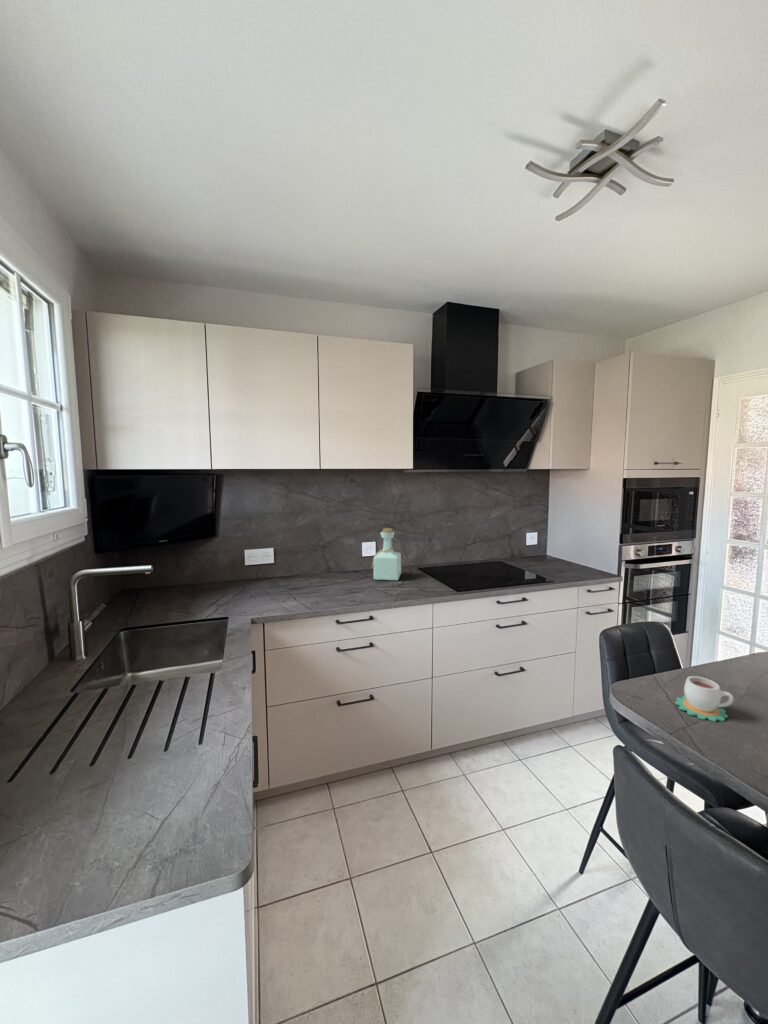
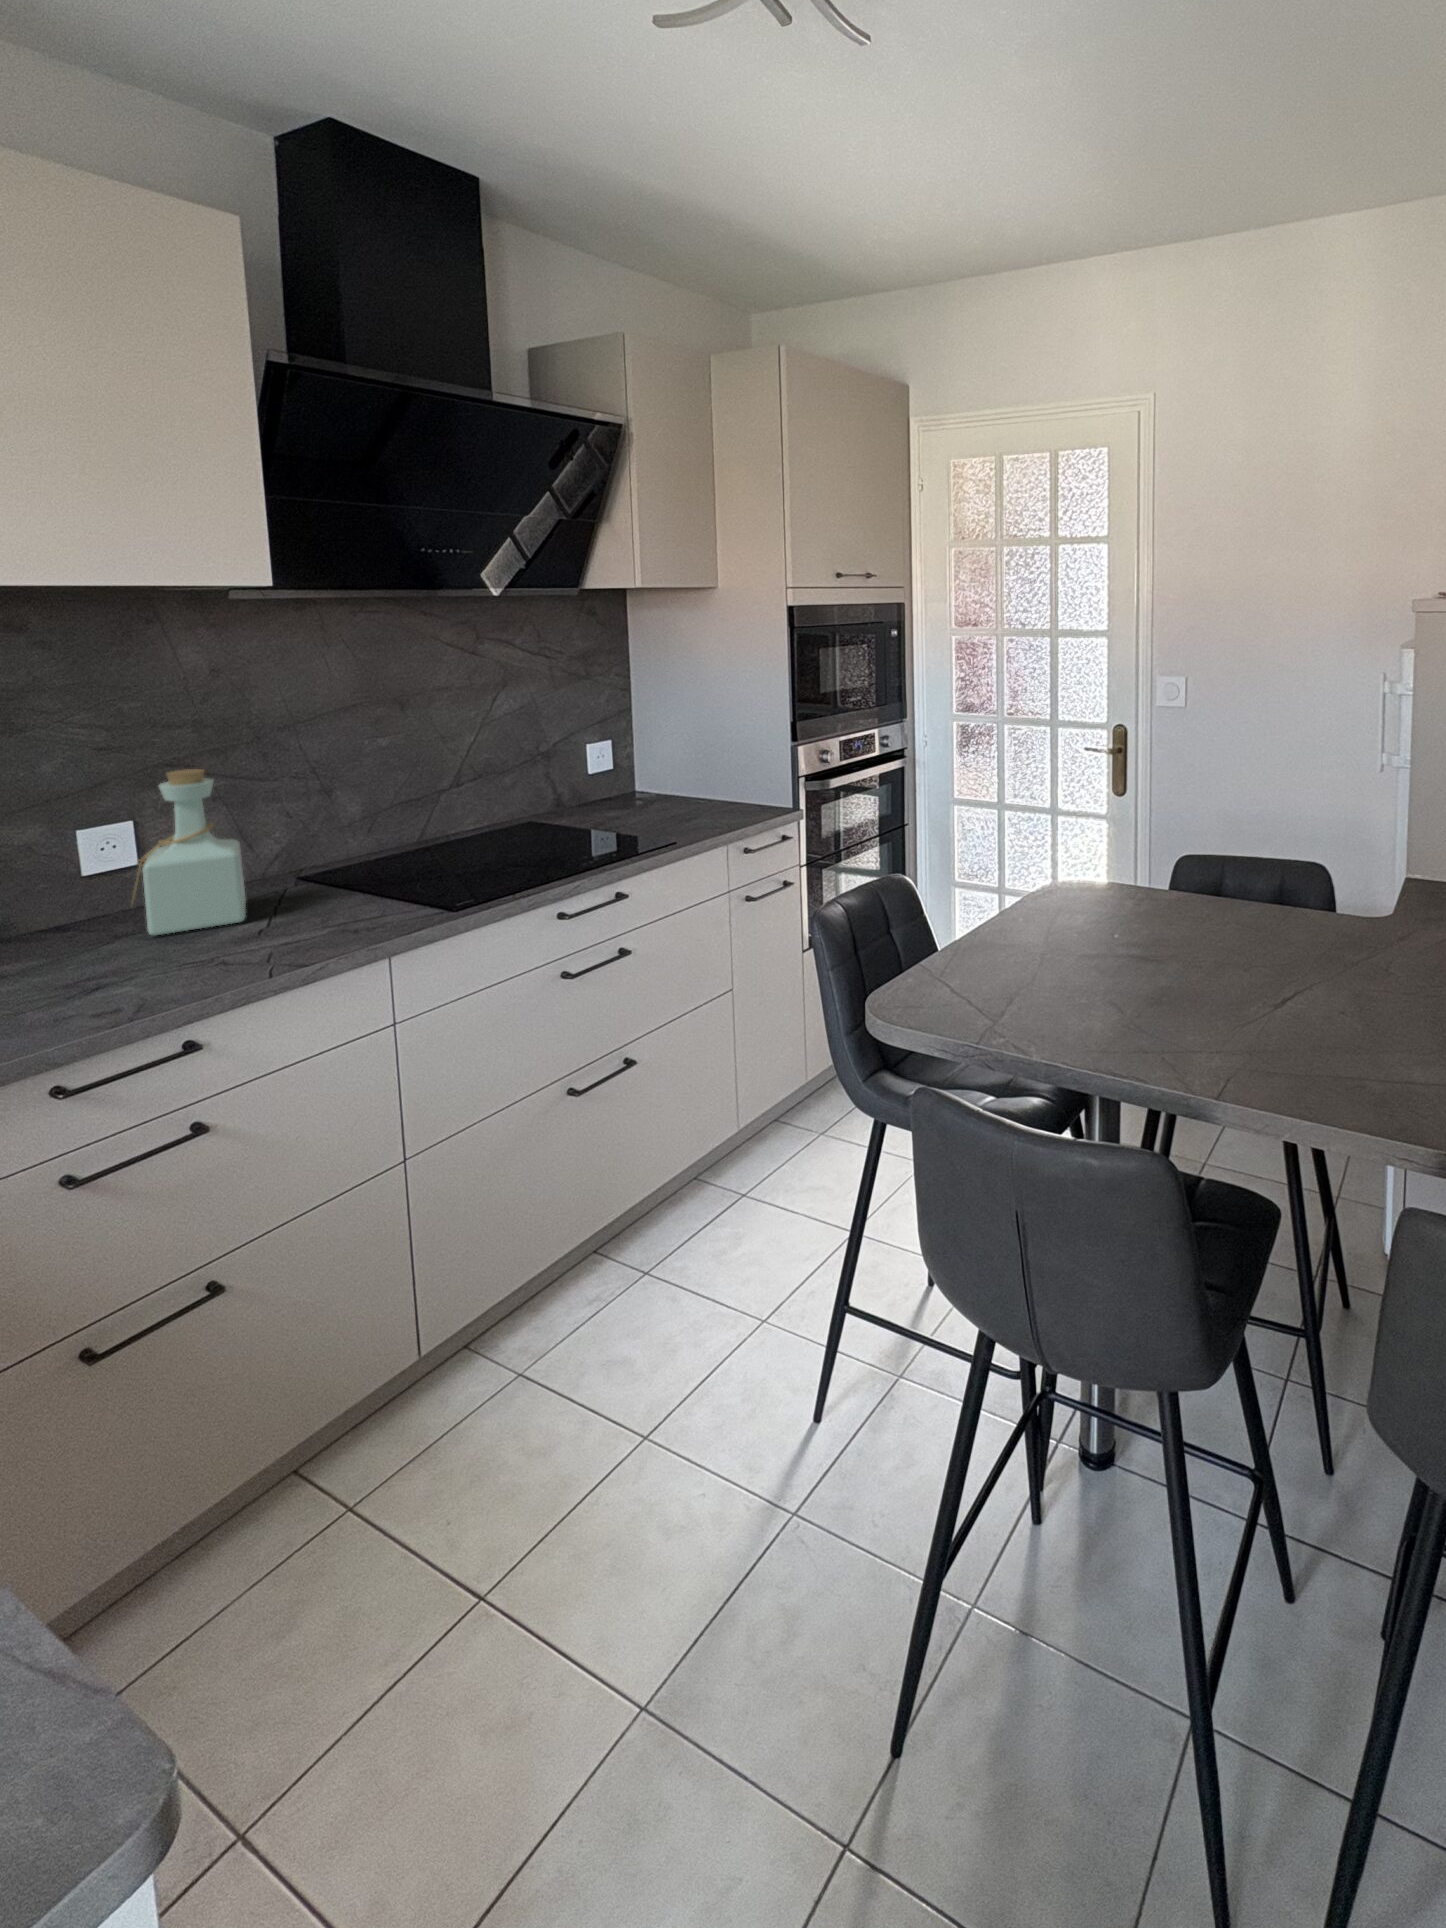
mug: present [675,676,733,722] -> none [956,943,1031,1011]

